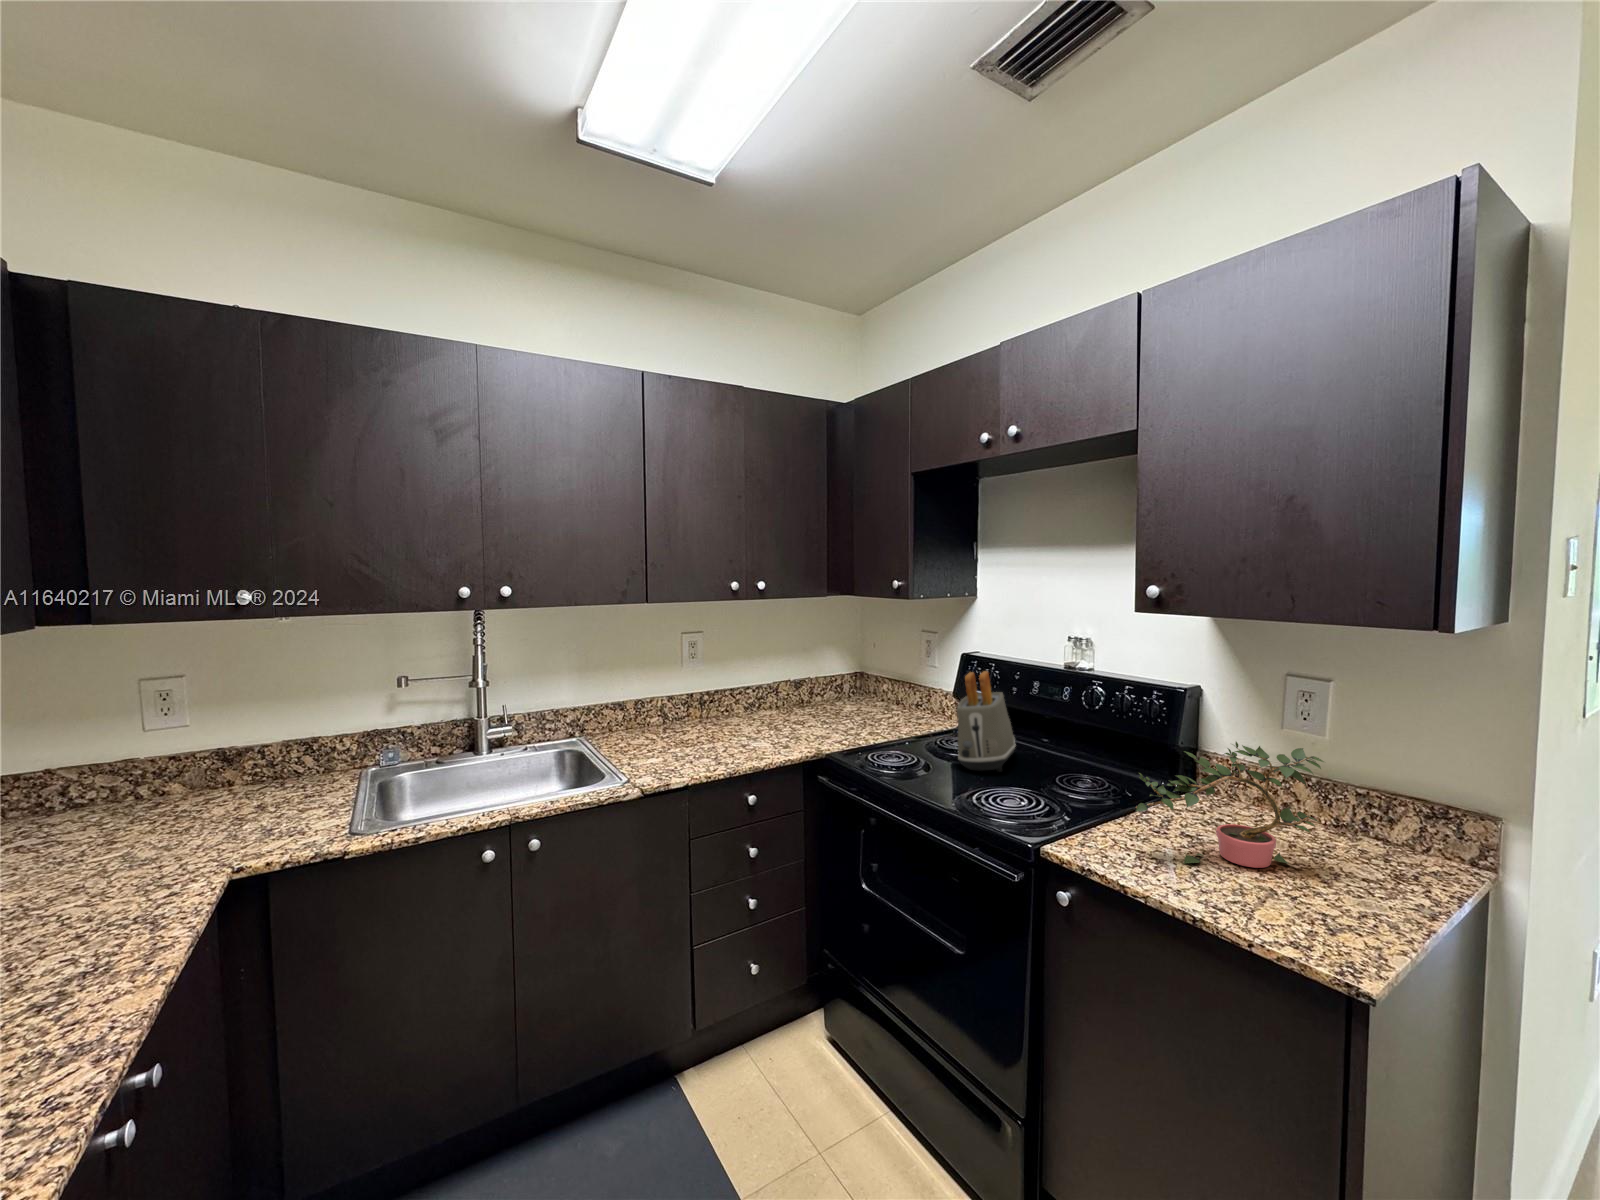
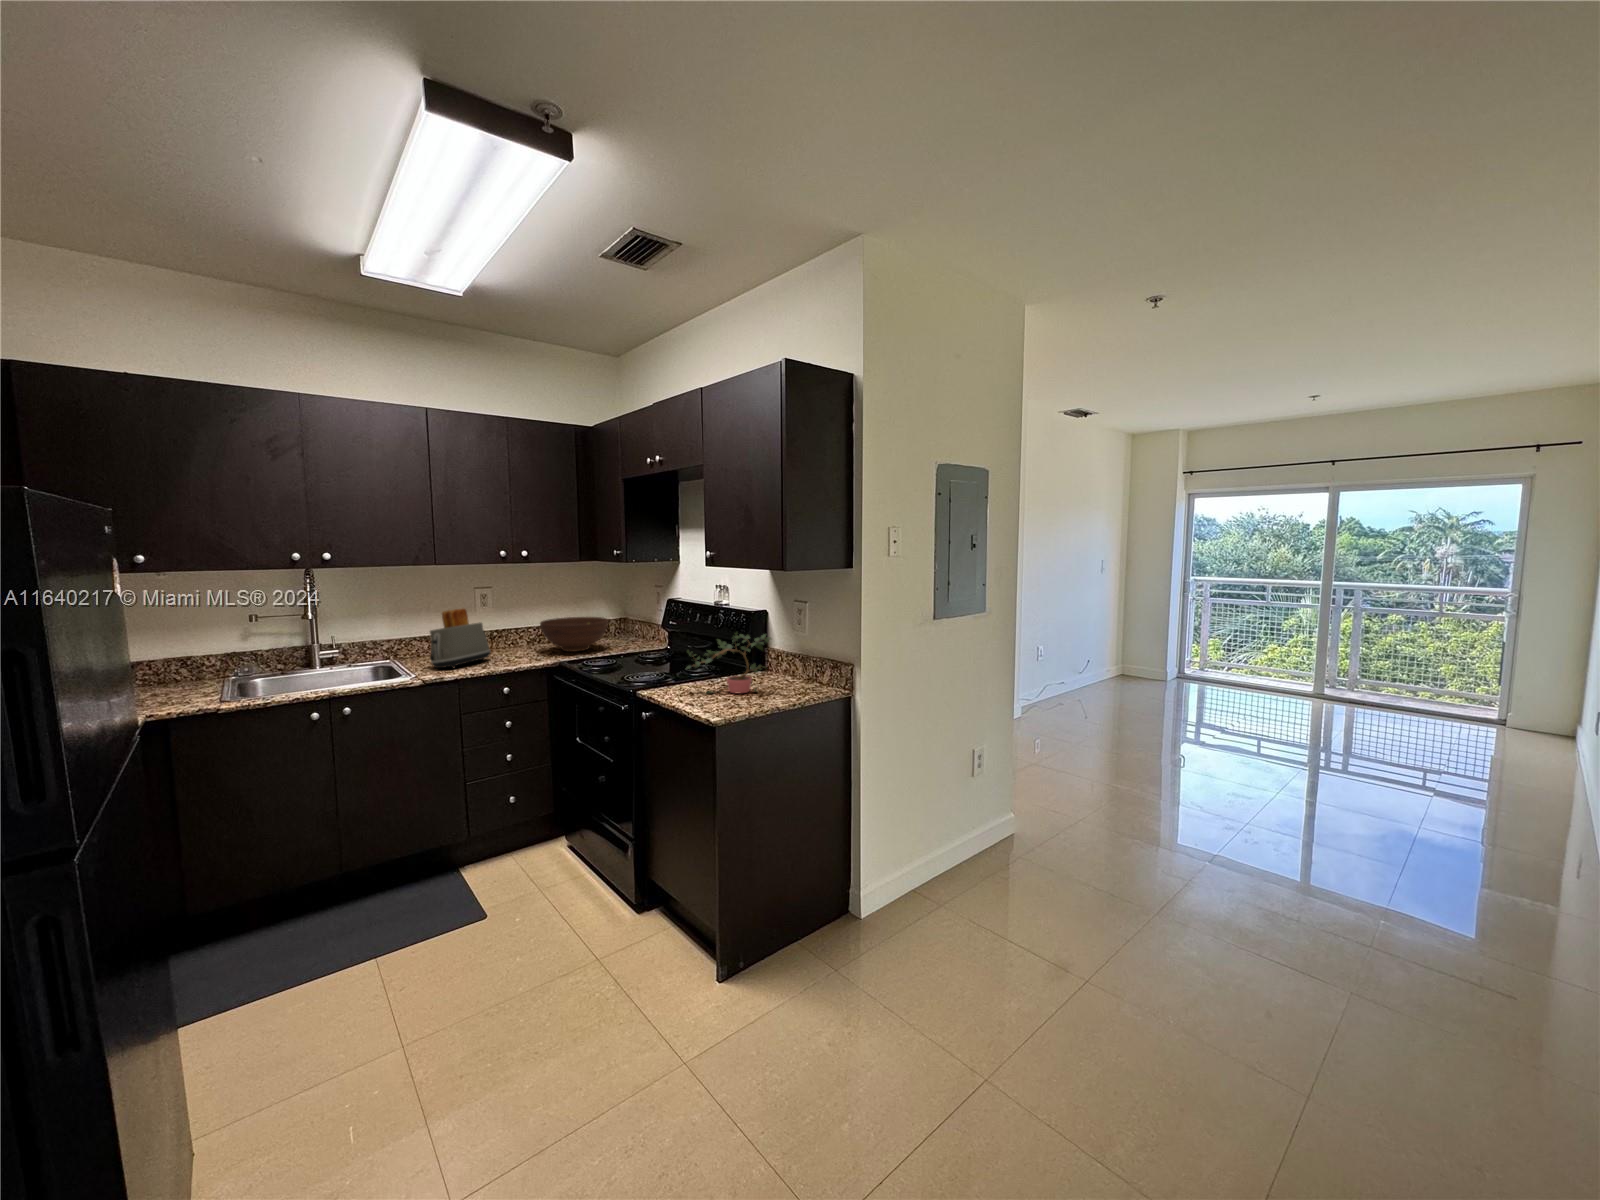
toaster: present [957,671,1016,772] -> present [430,608,491,668]
fruit bowl: none [774,674,868,729] -> present [540,617,608,652]

